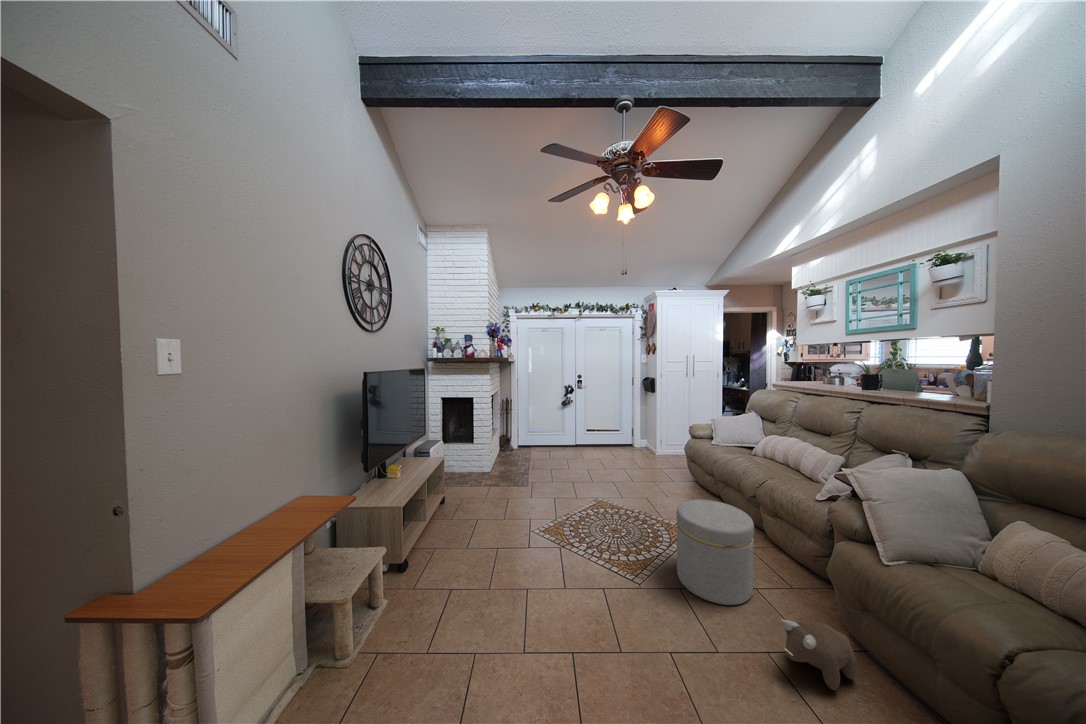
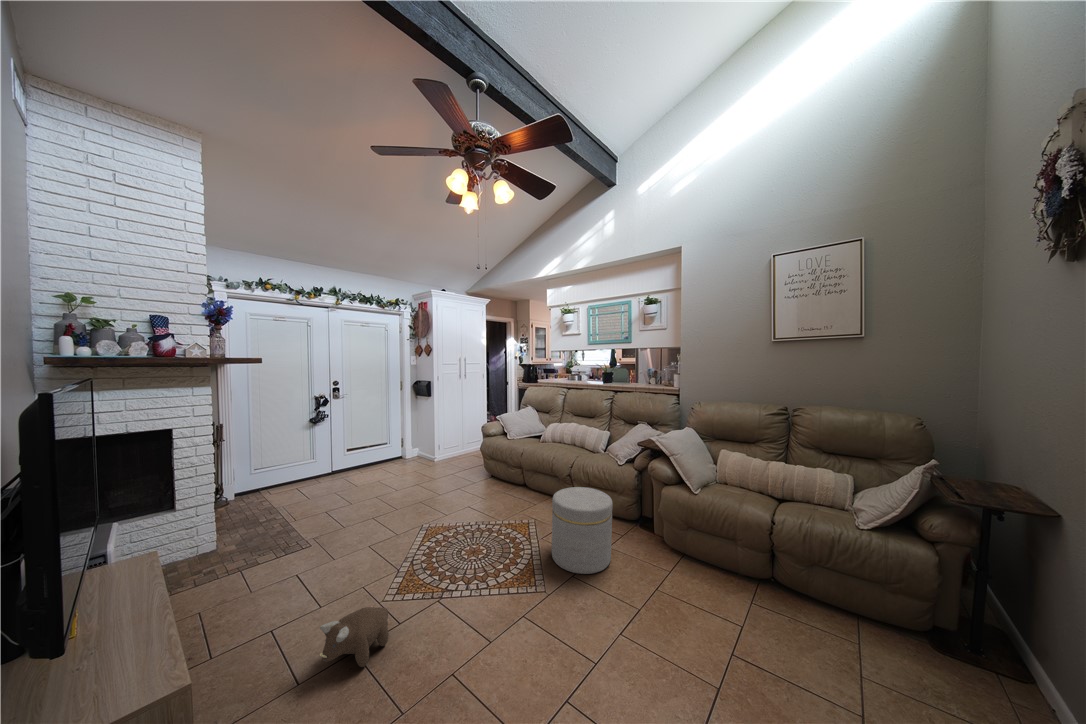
plush toy: present [780,620,857,690] -> present [320,607,389,667]

